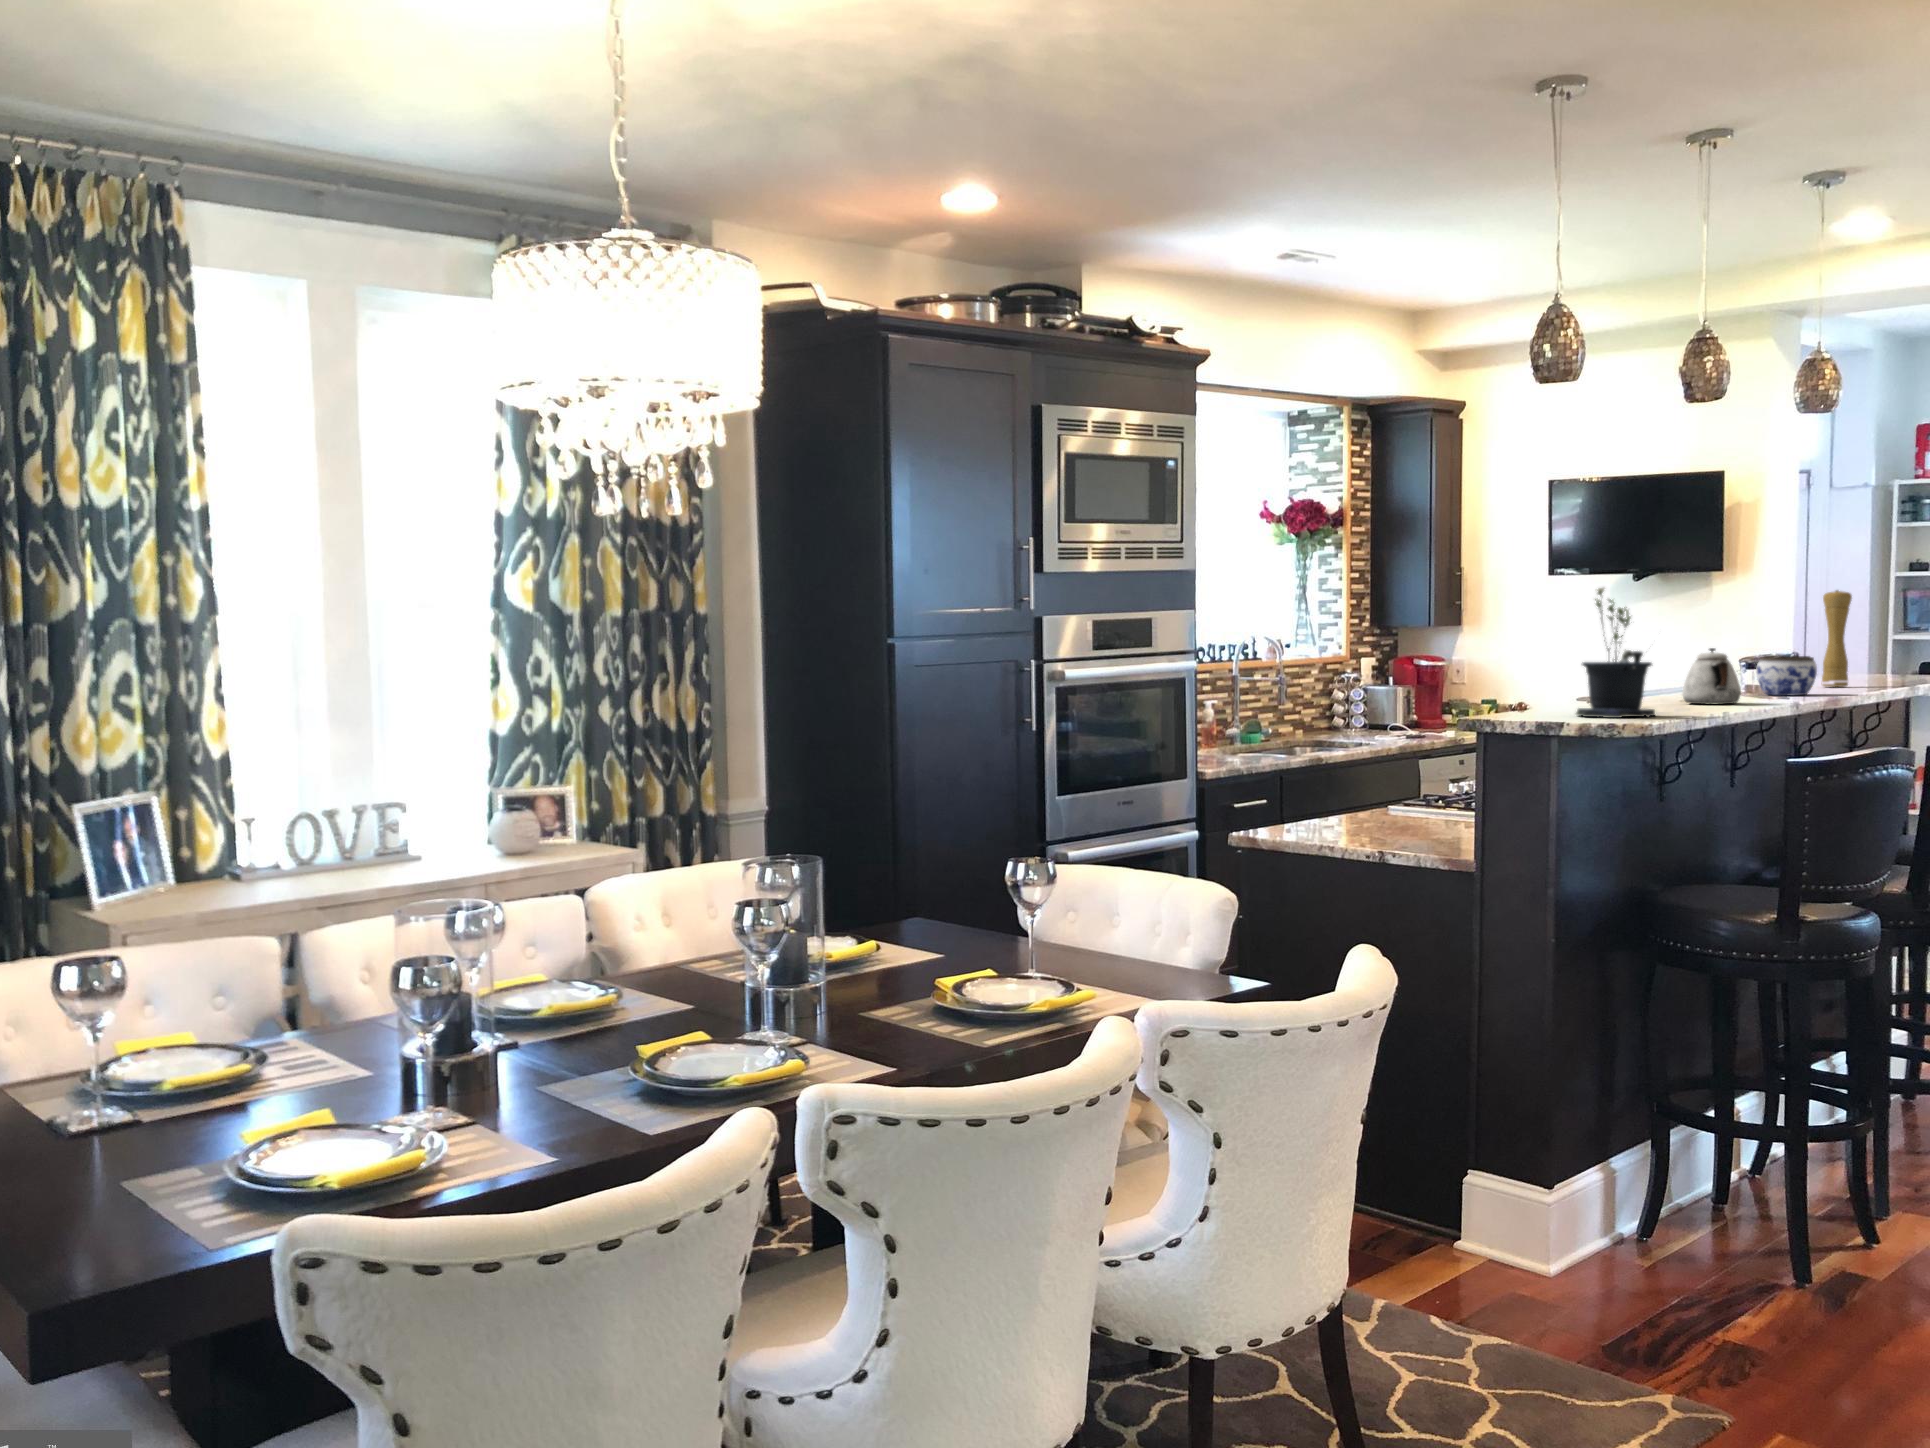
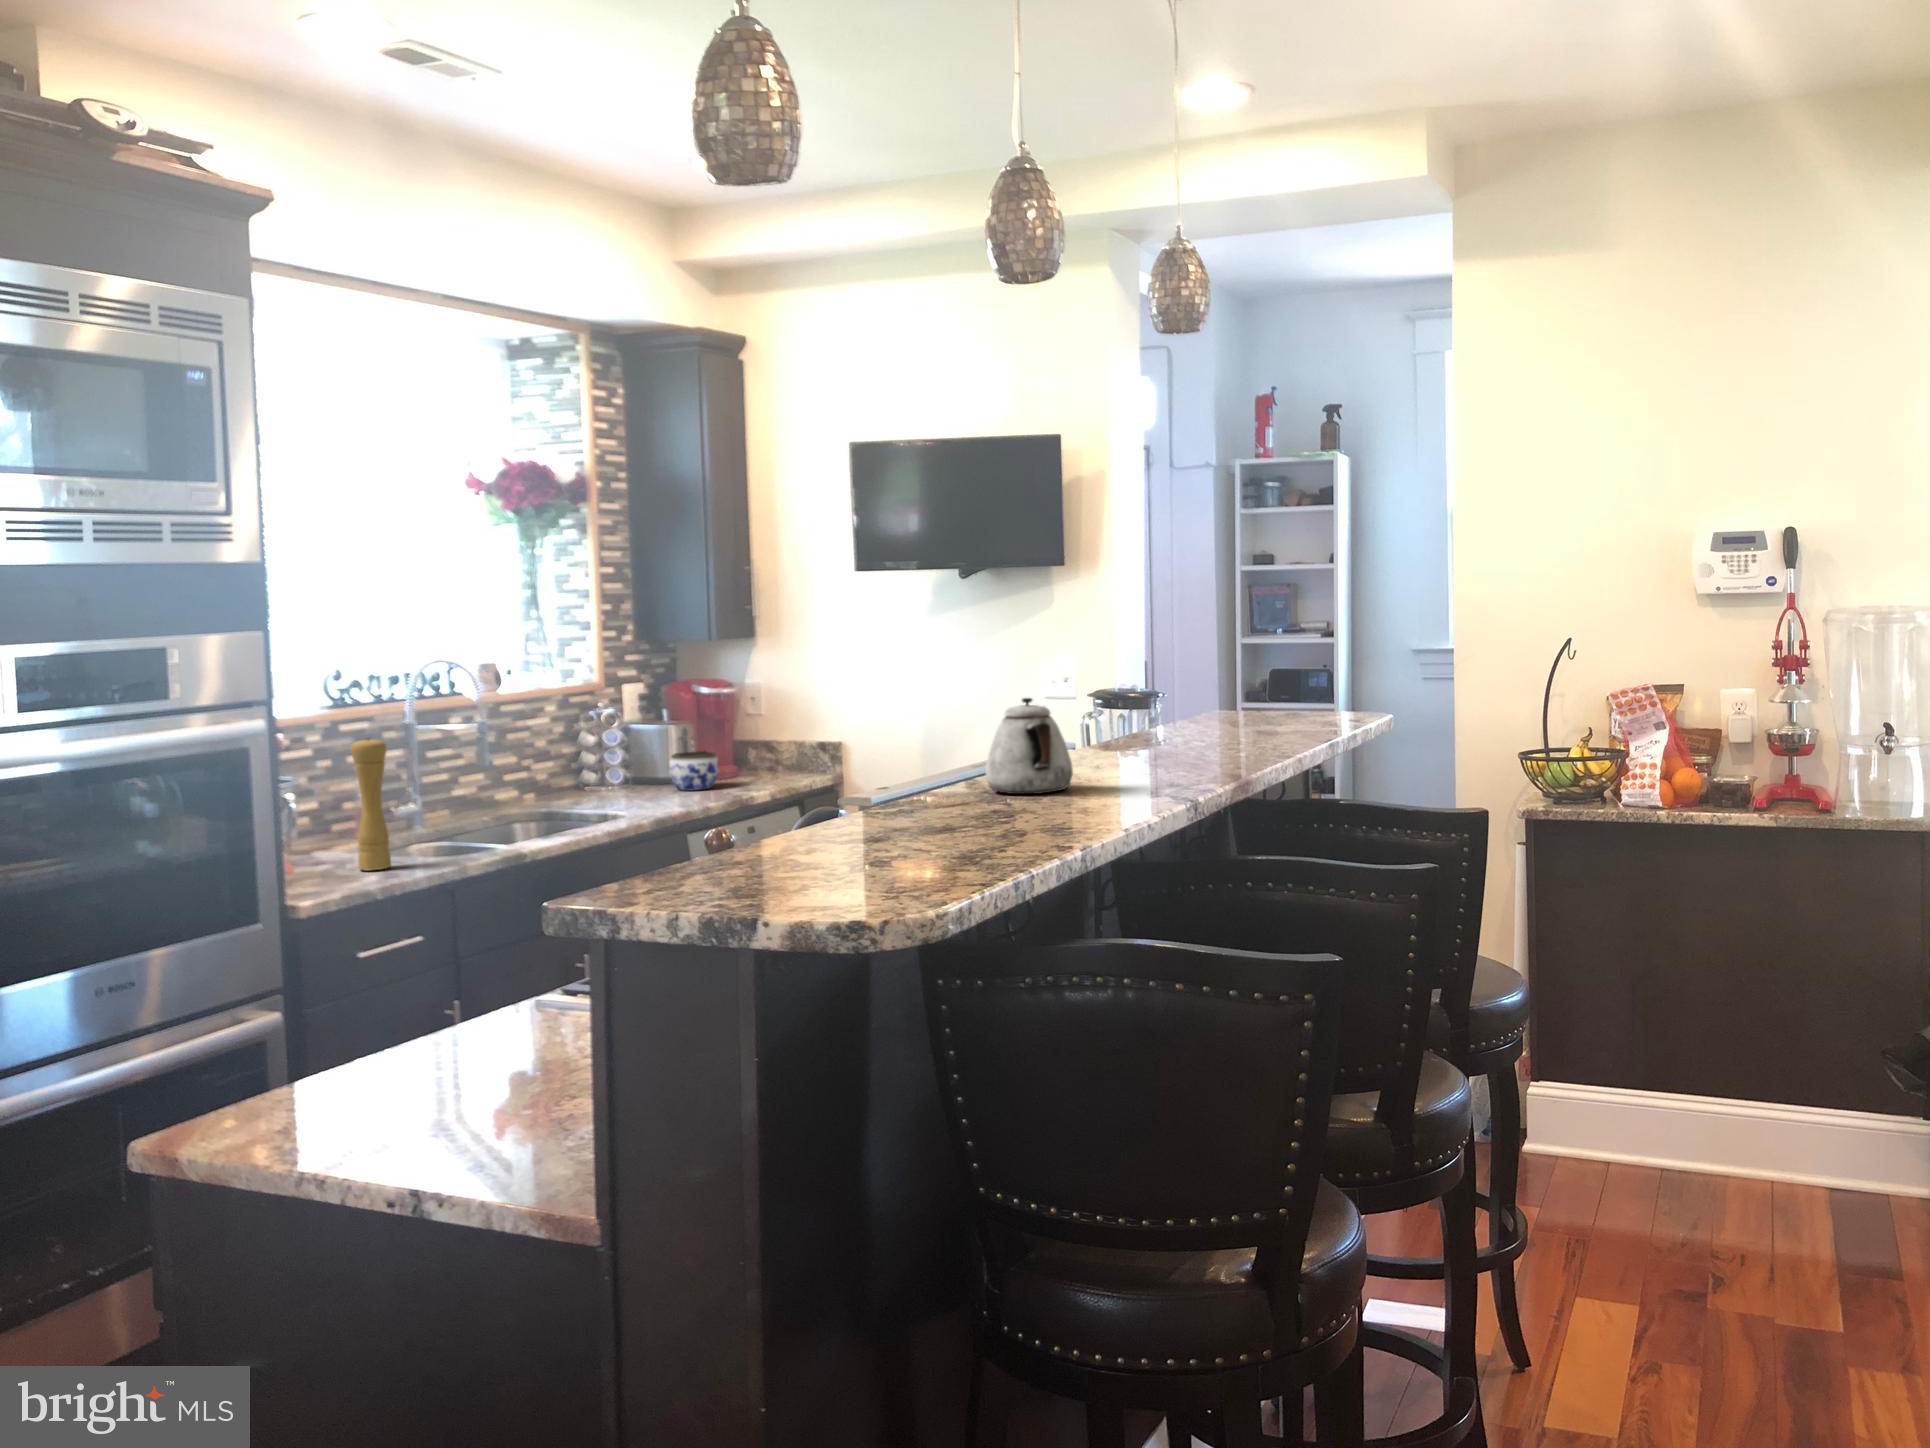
potted plant: present [1576,588,1655,718] -> none [776,604,921,865]
pepper mill: present [1822,590,1852,687] -> present [351,738,391,871]
jar: present [1756,655,1817,696] -> present [669,751,719,790]

